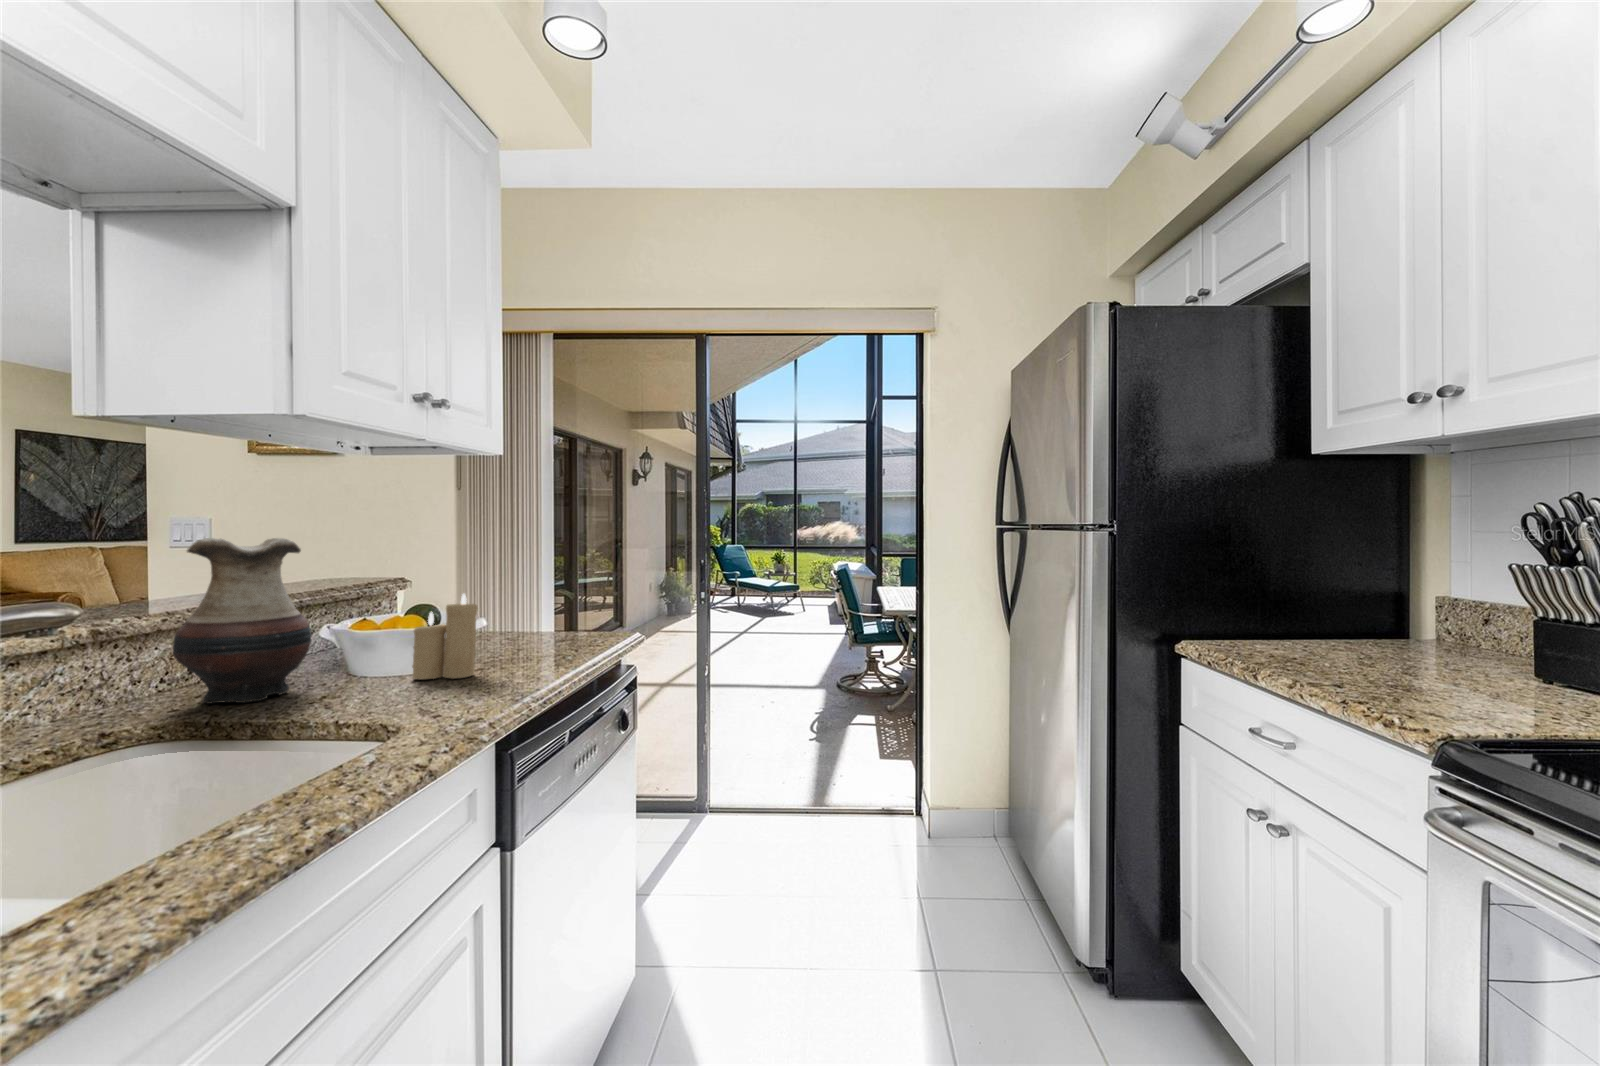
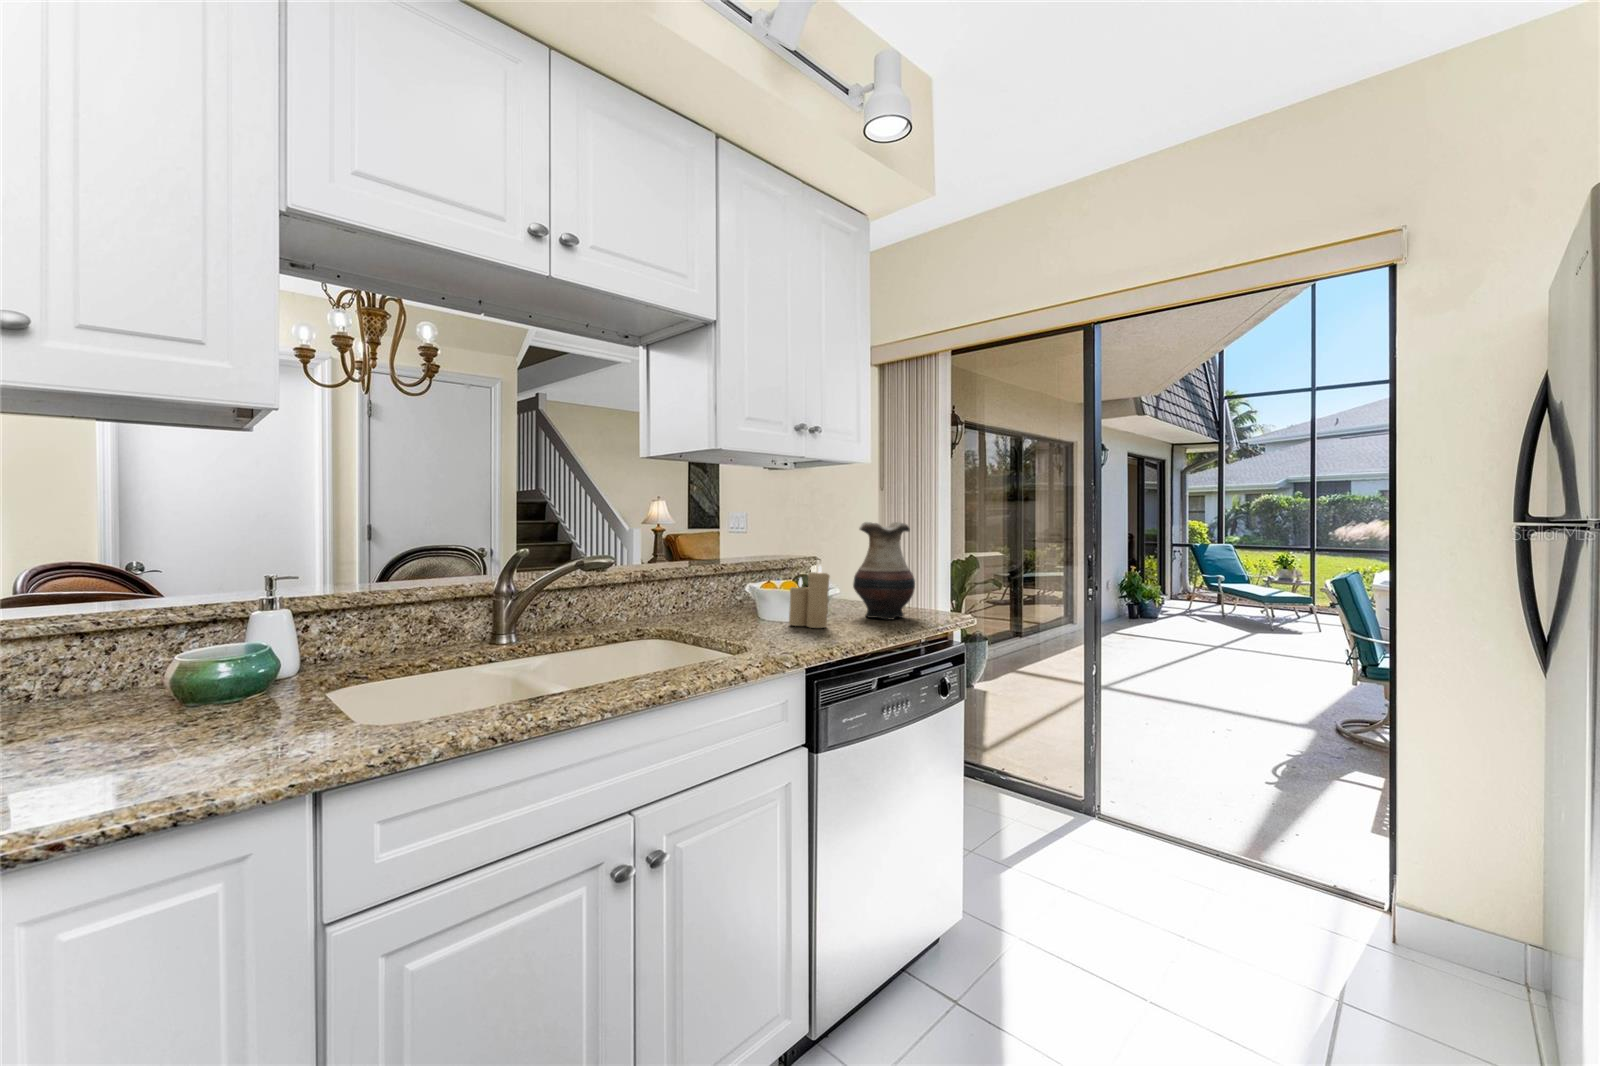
vase: present [172,538,312,704] -> present [853,522,915,620]

